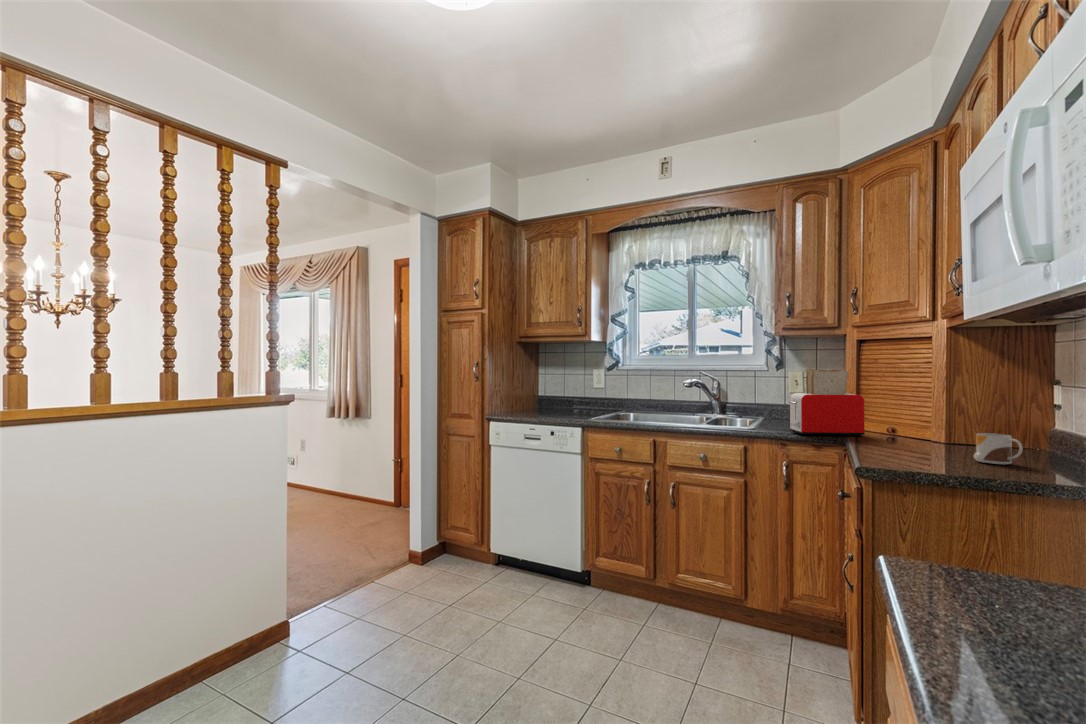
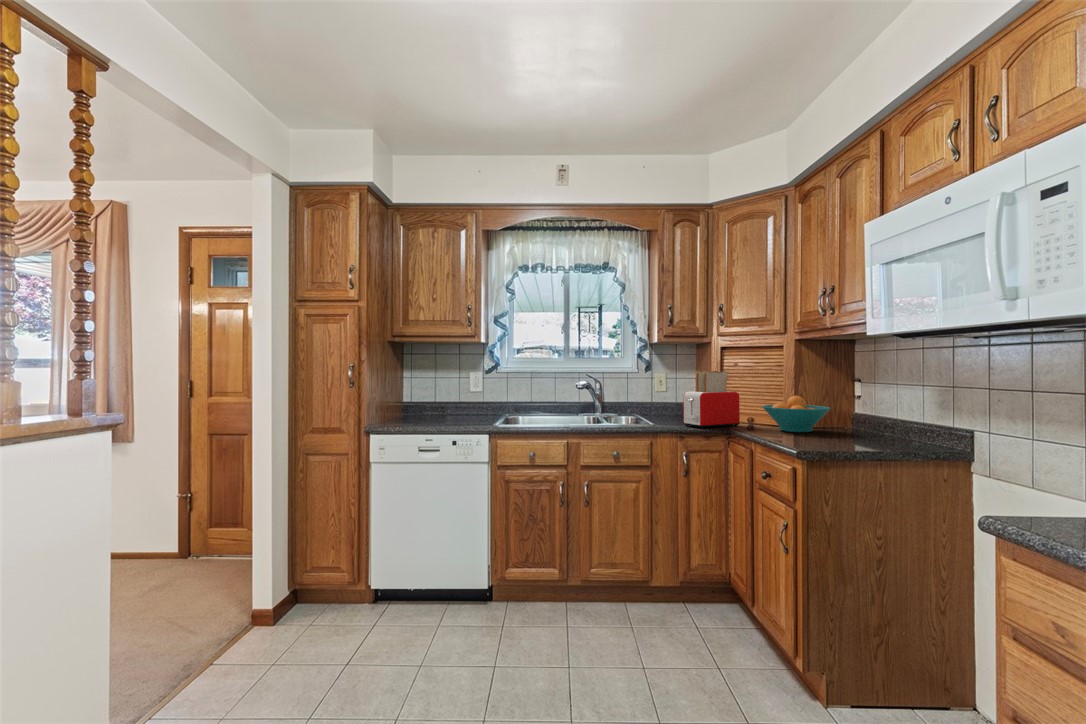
fruit bowl: none [878,401,975,449] -> present [762,396,830,432]
mug: present [974,433,1023,465] -> none [851,418,887,441]

